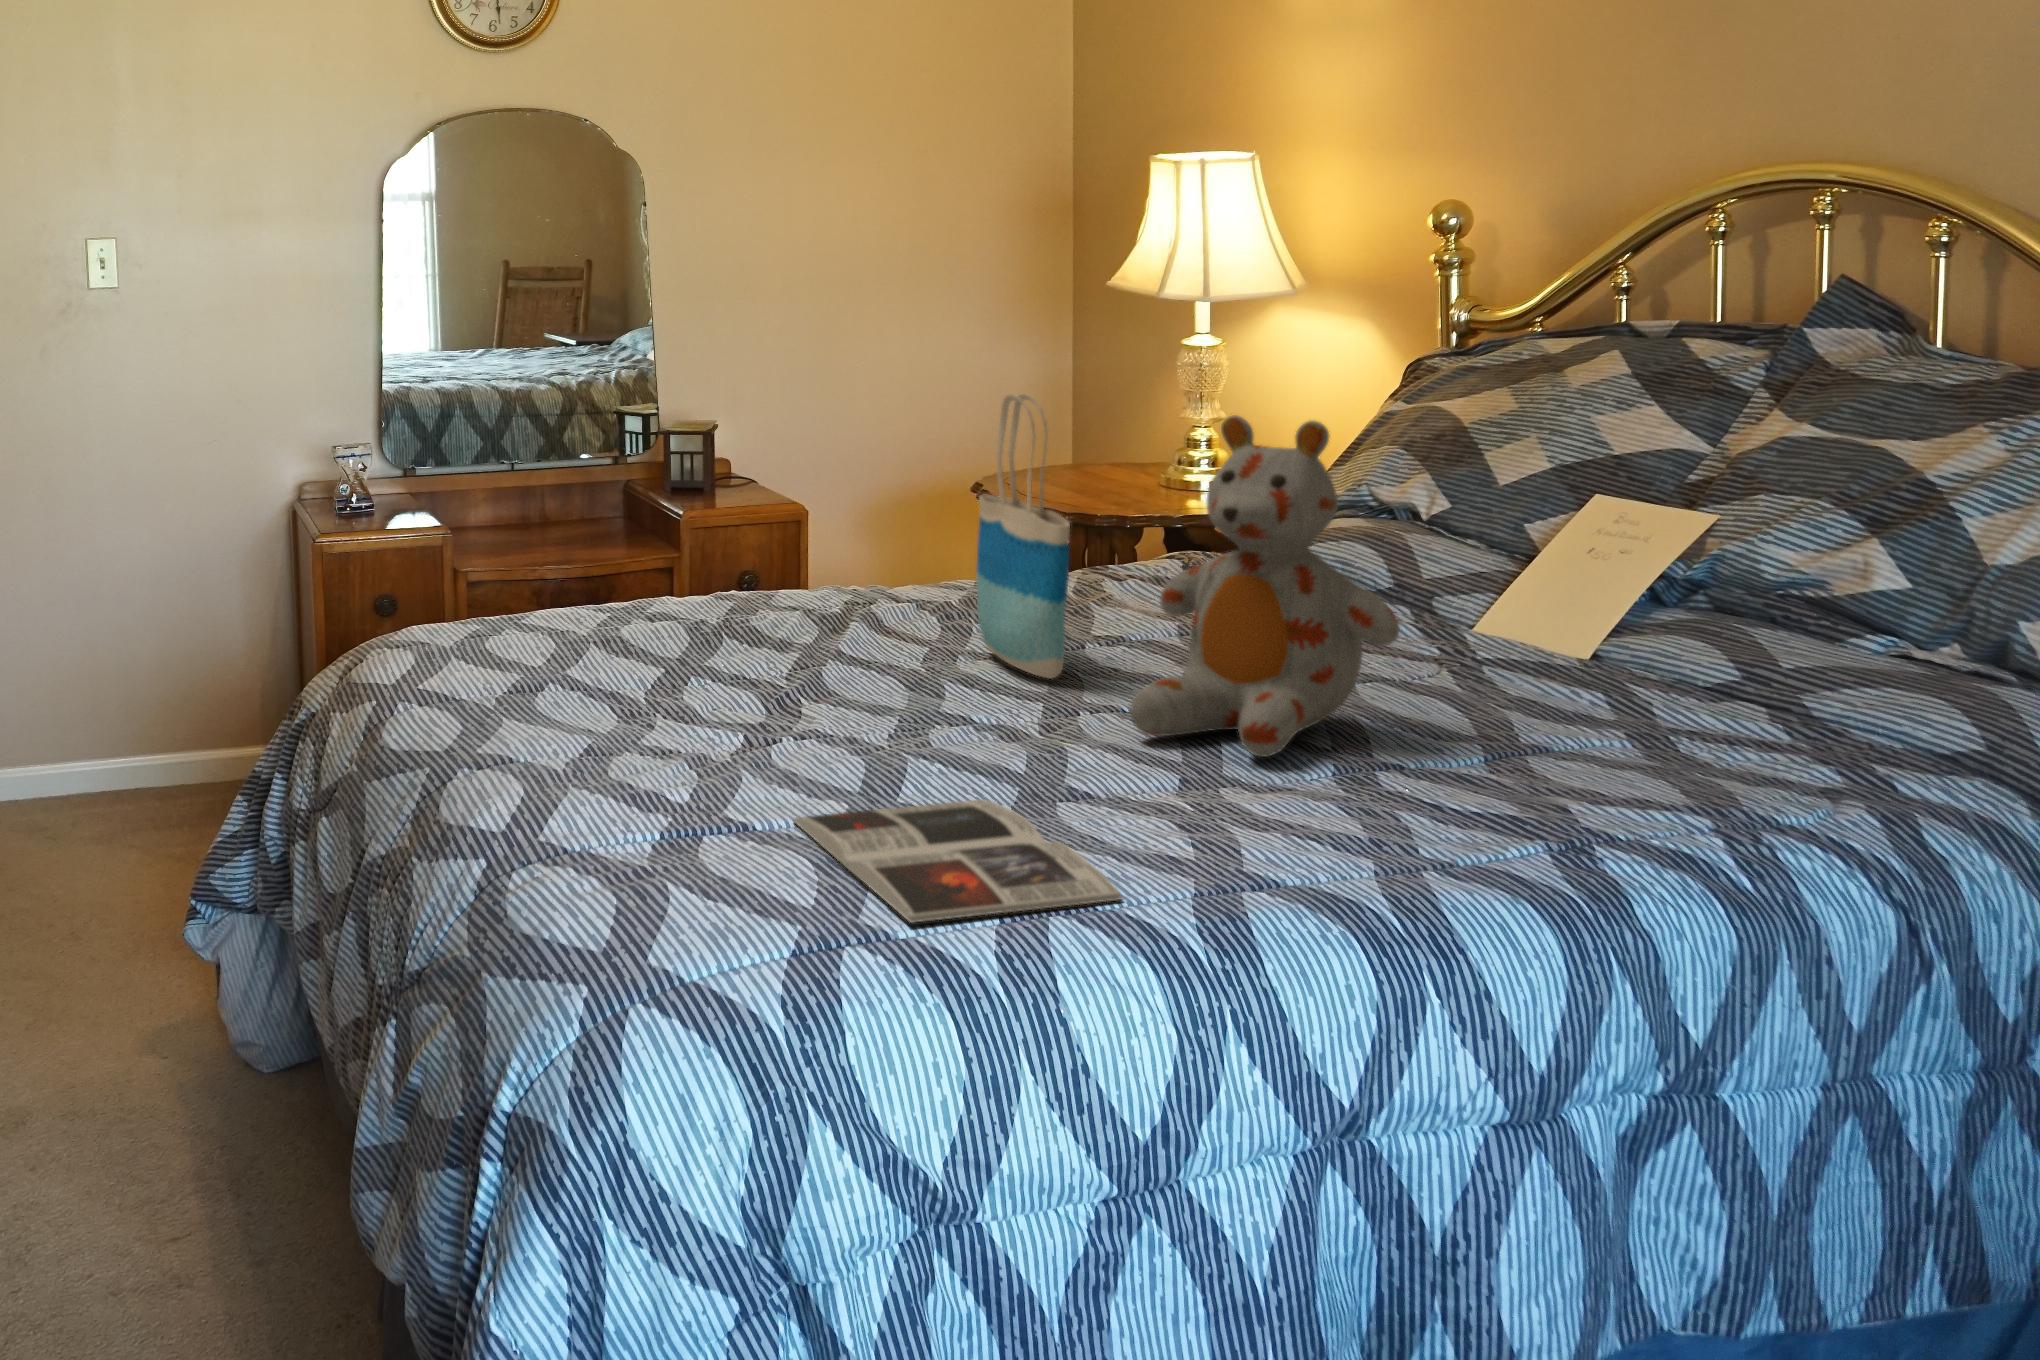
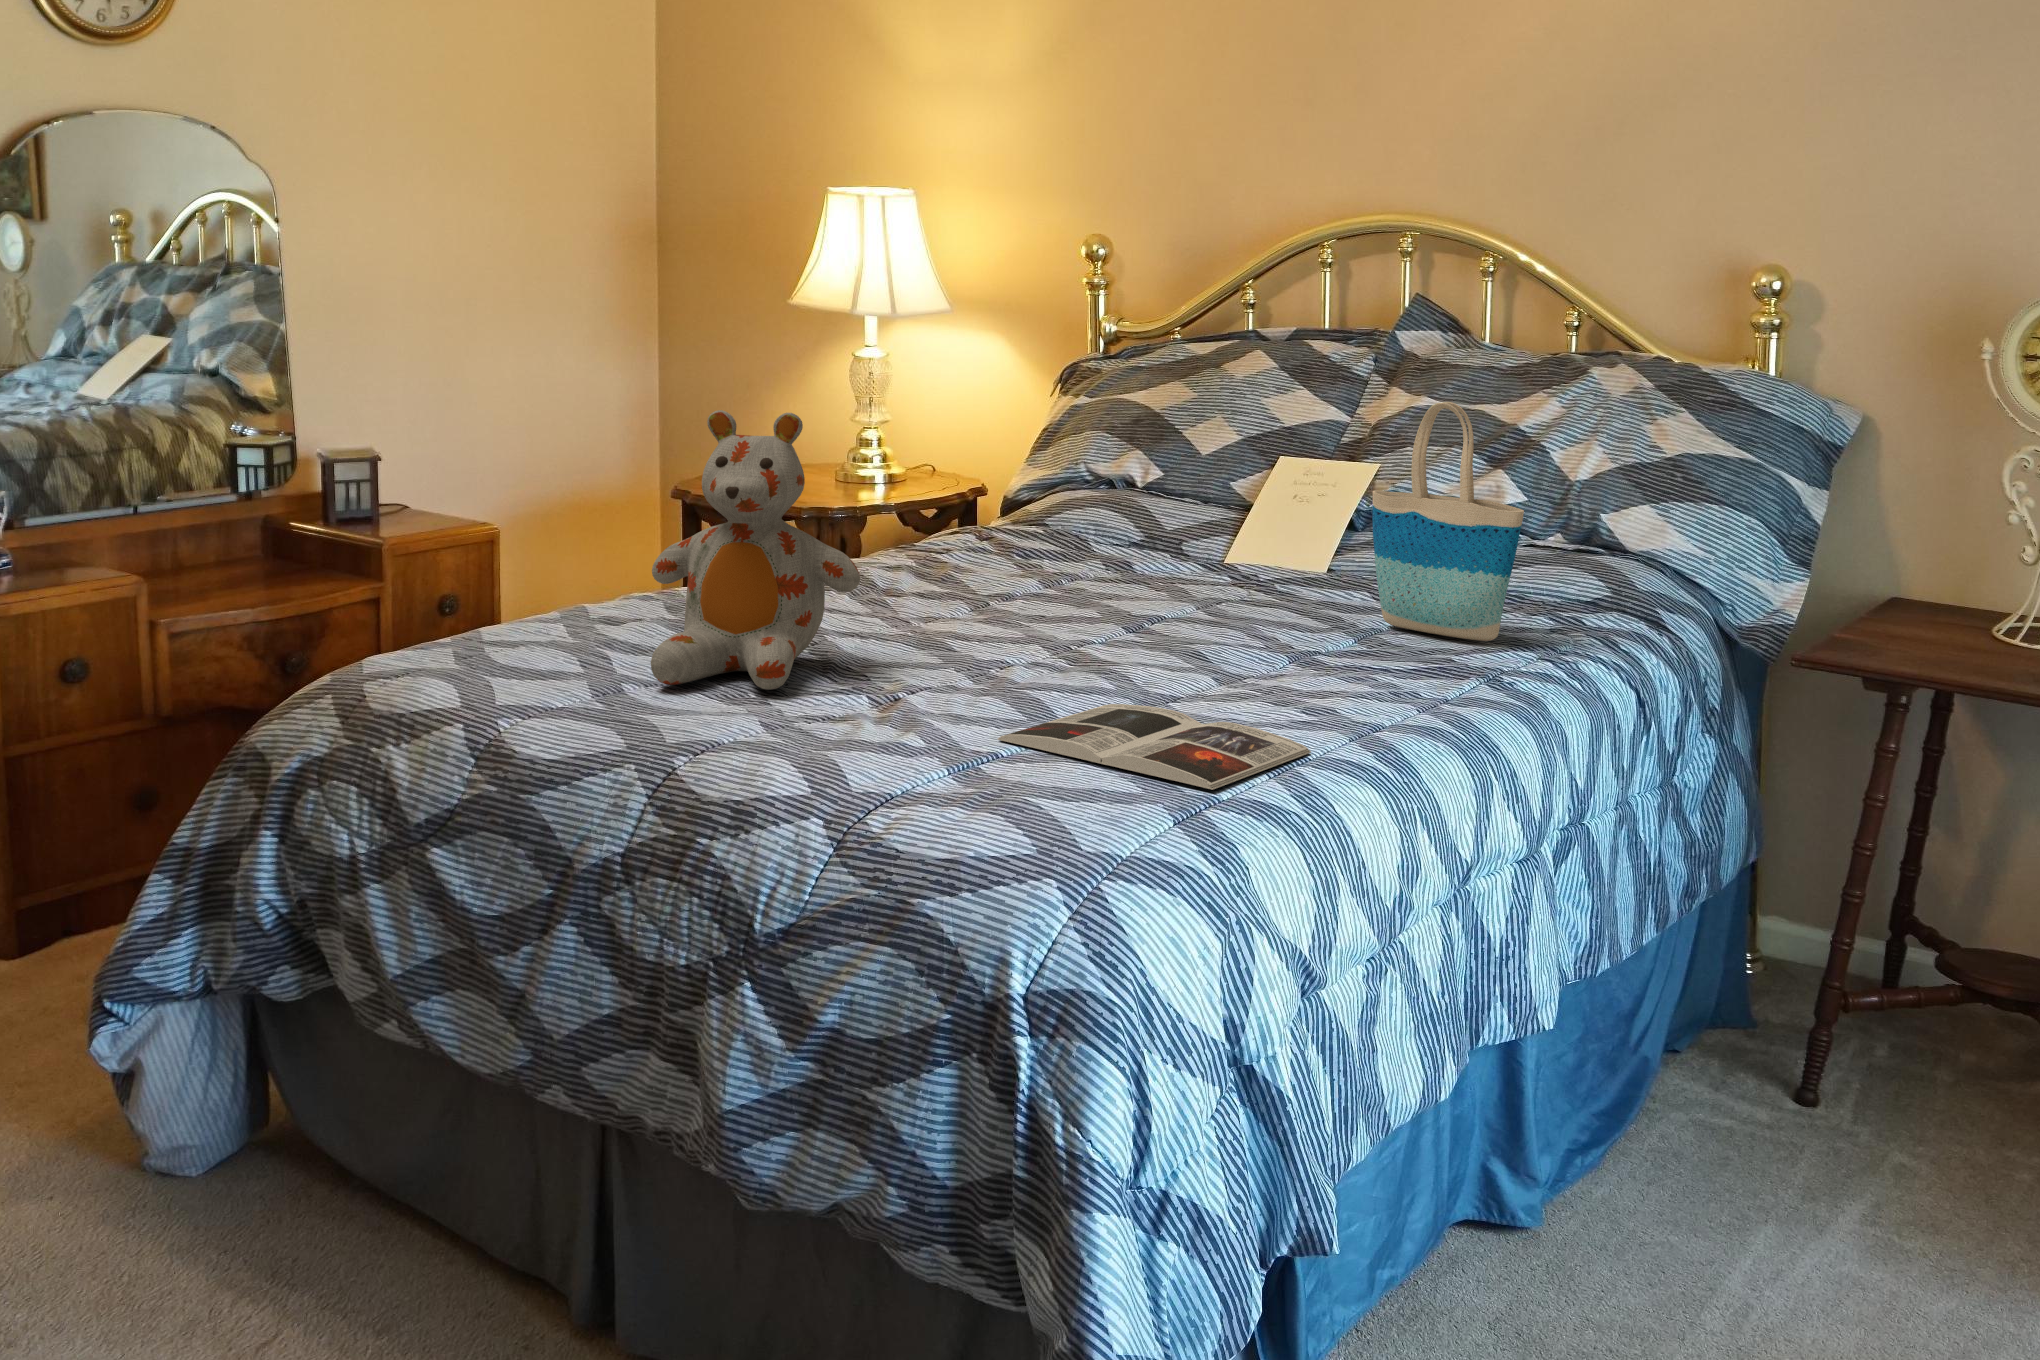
tote bag: present [976,393,1070,679] -> present [1372,402,1524,641]
stuffed bear: present [1130,415,1400,757] -> present [651,410,860,690]

